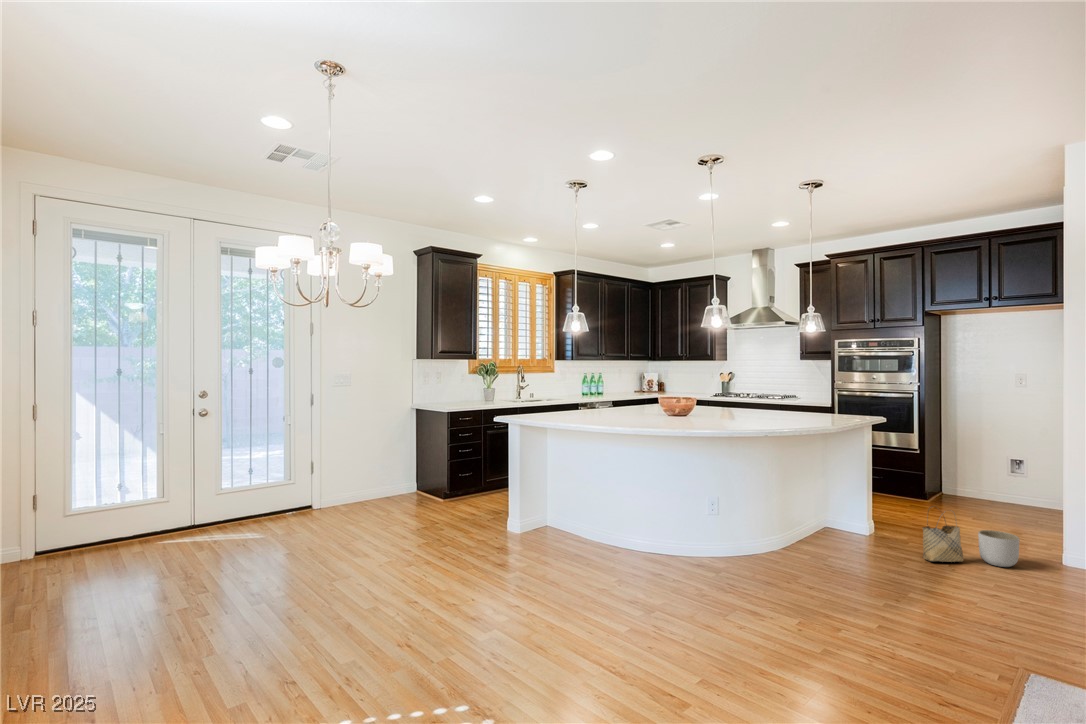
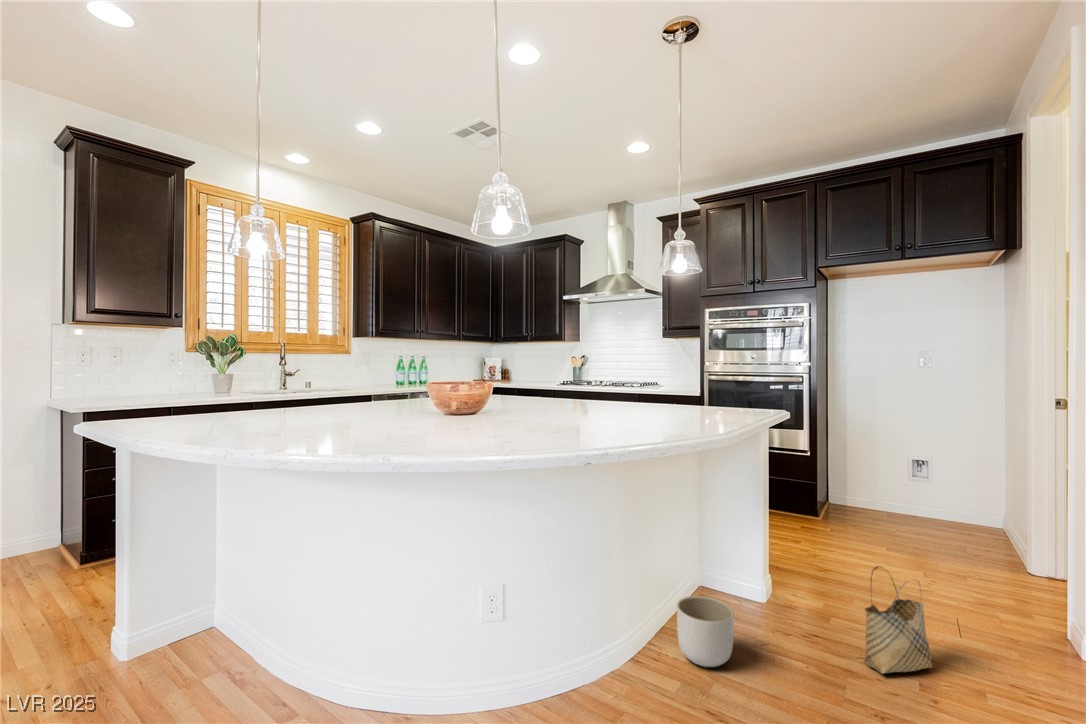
planter: present [978,530,1020,567] -> present [677,596,734,667]

